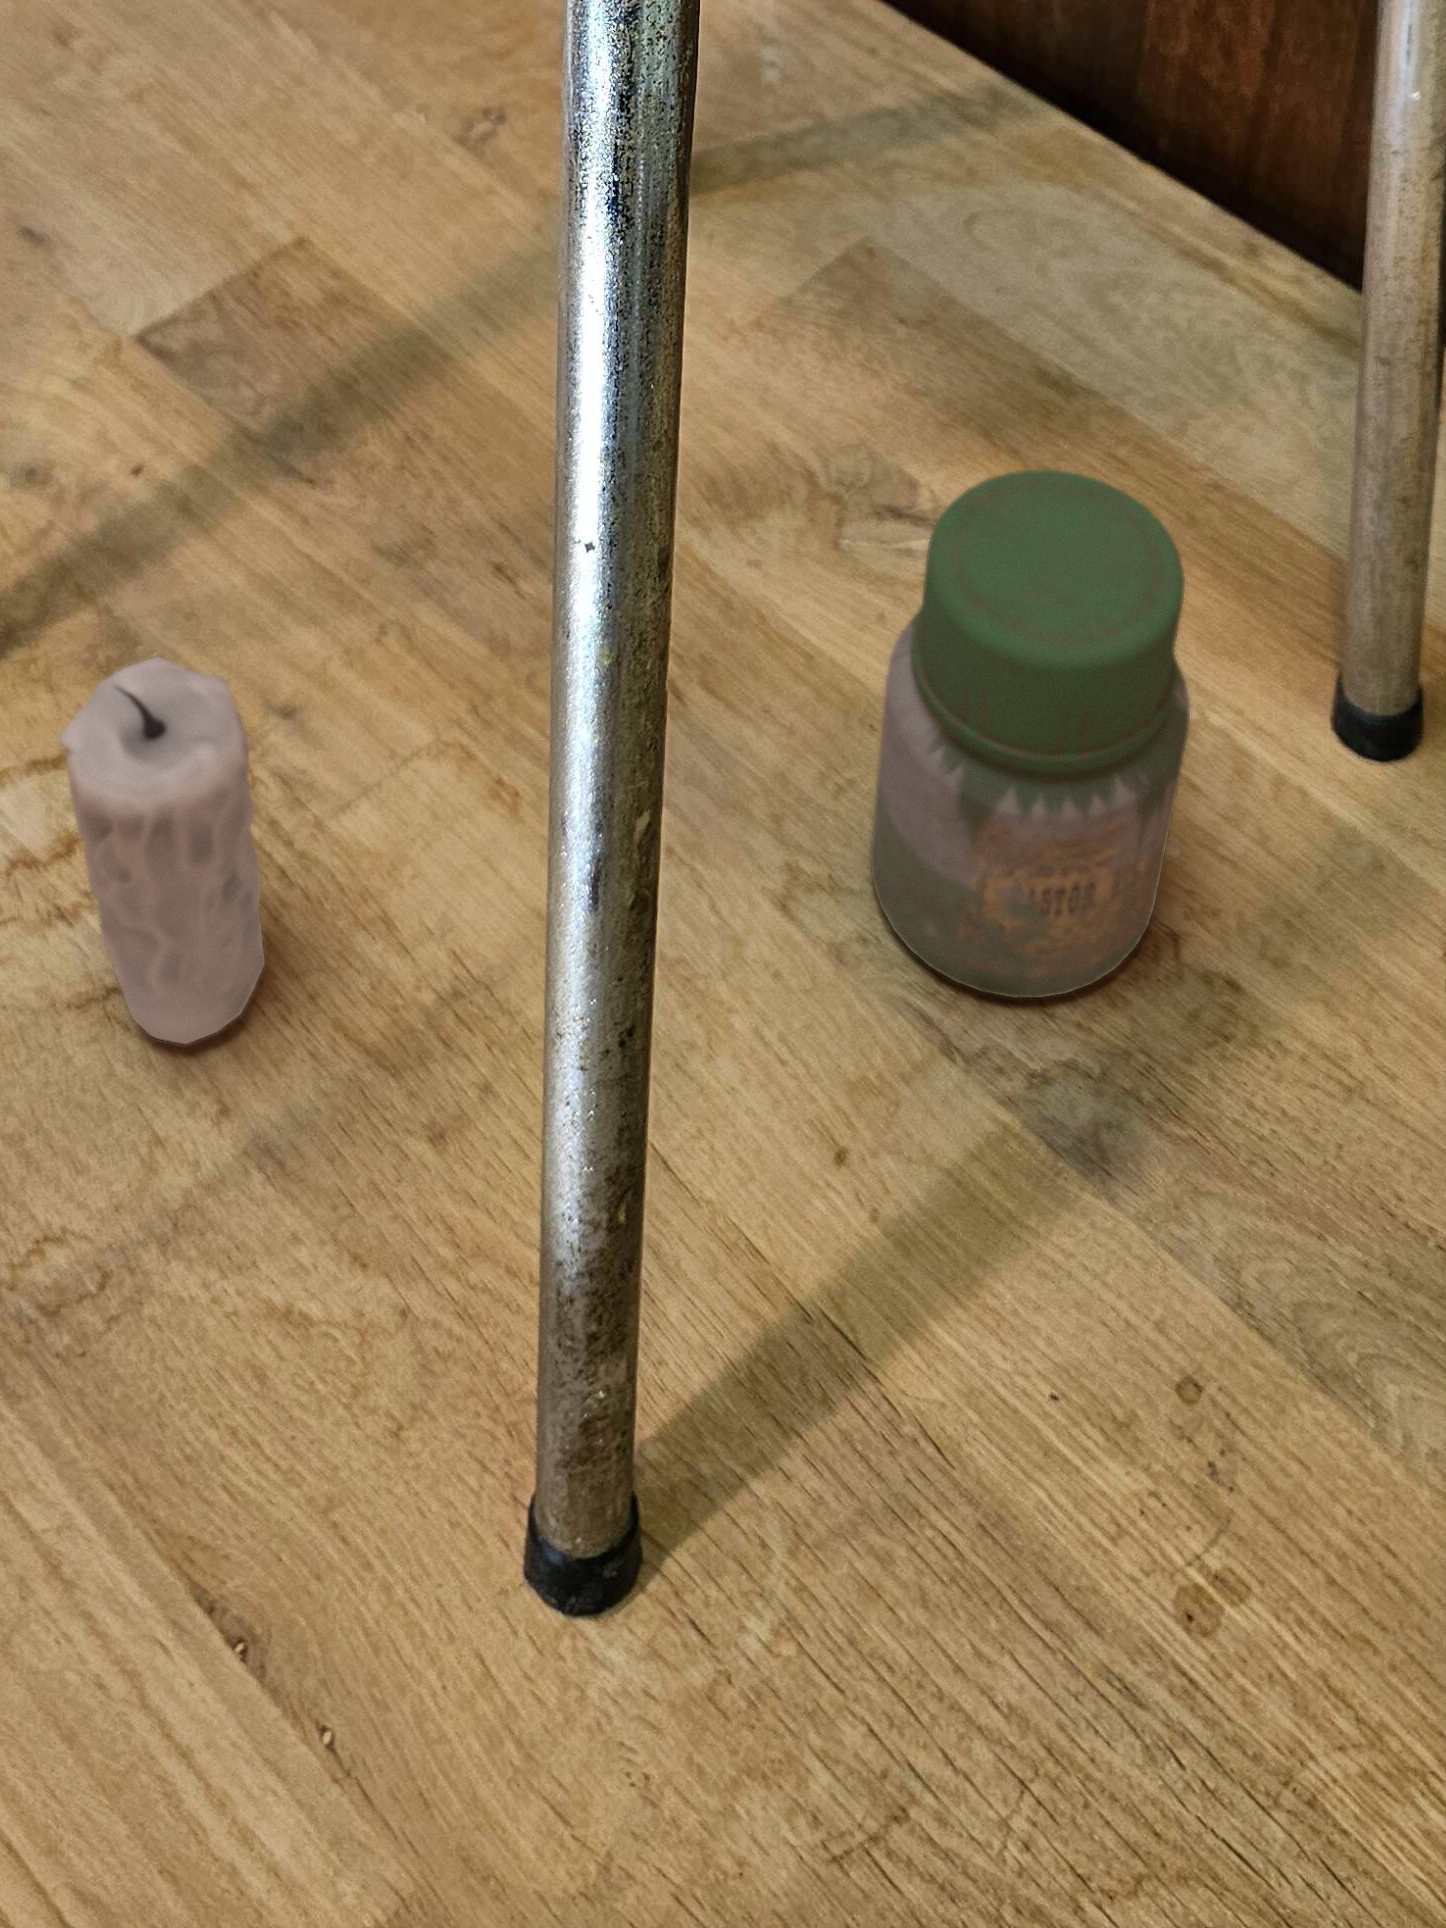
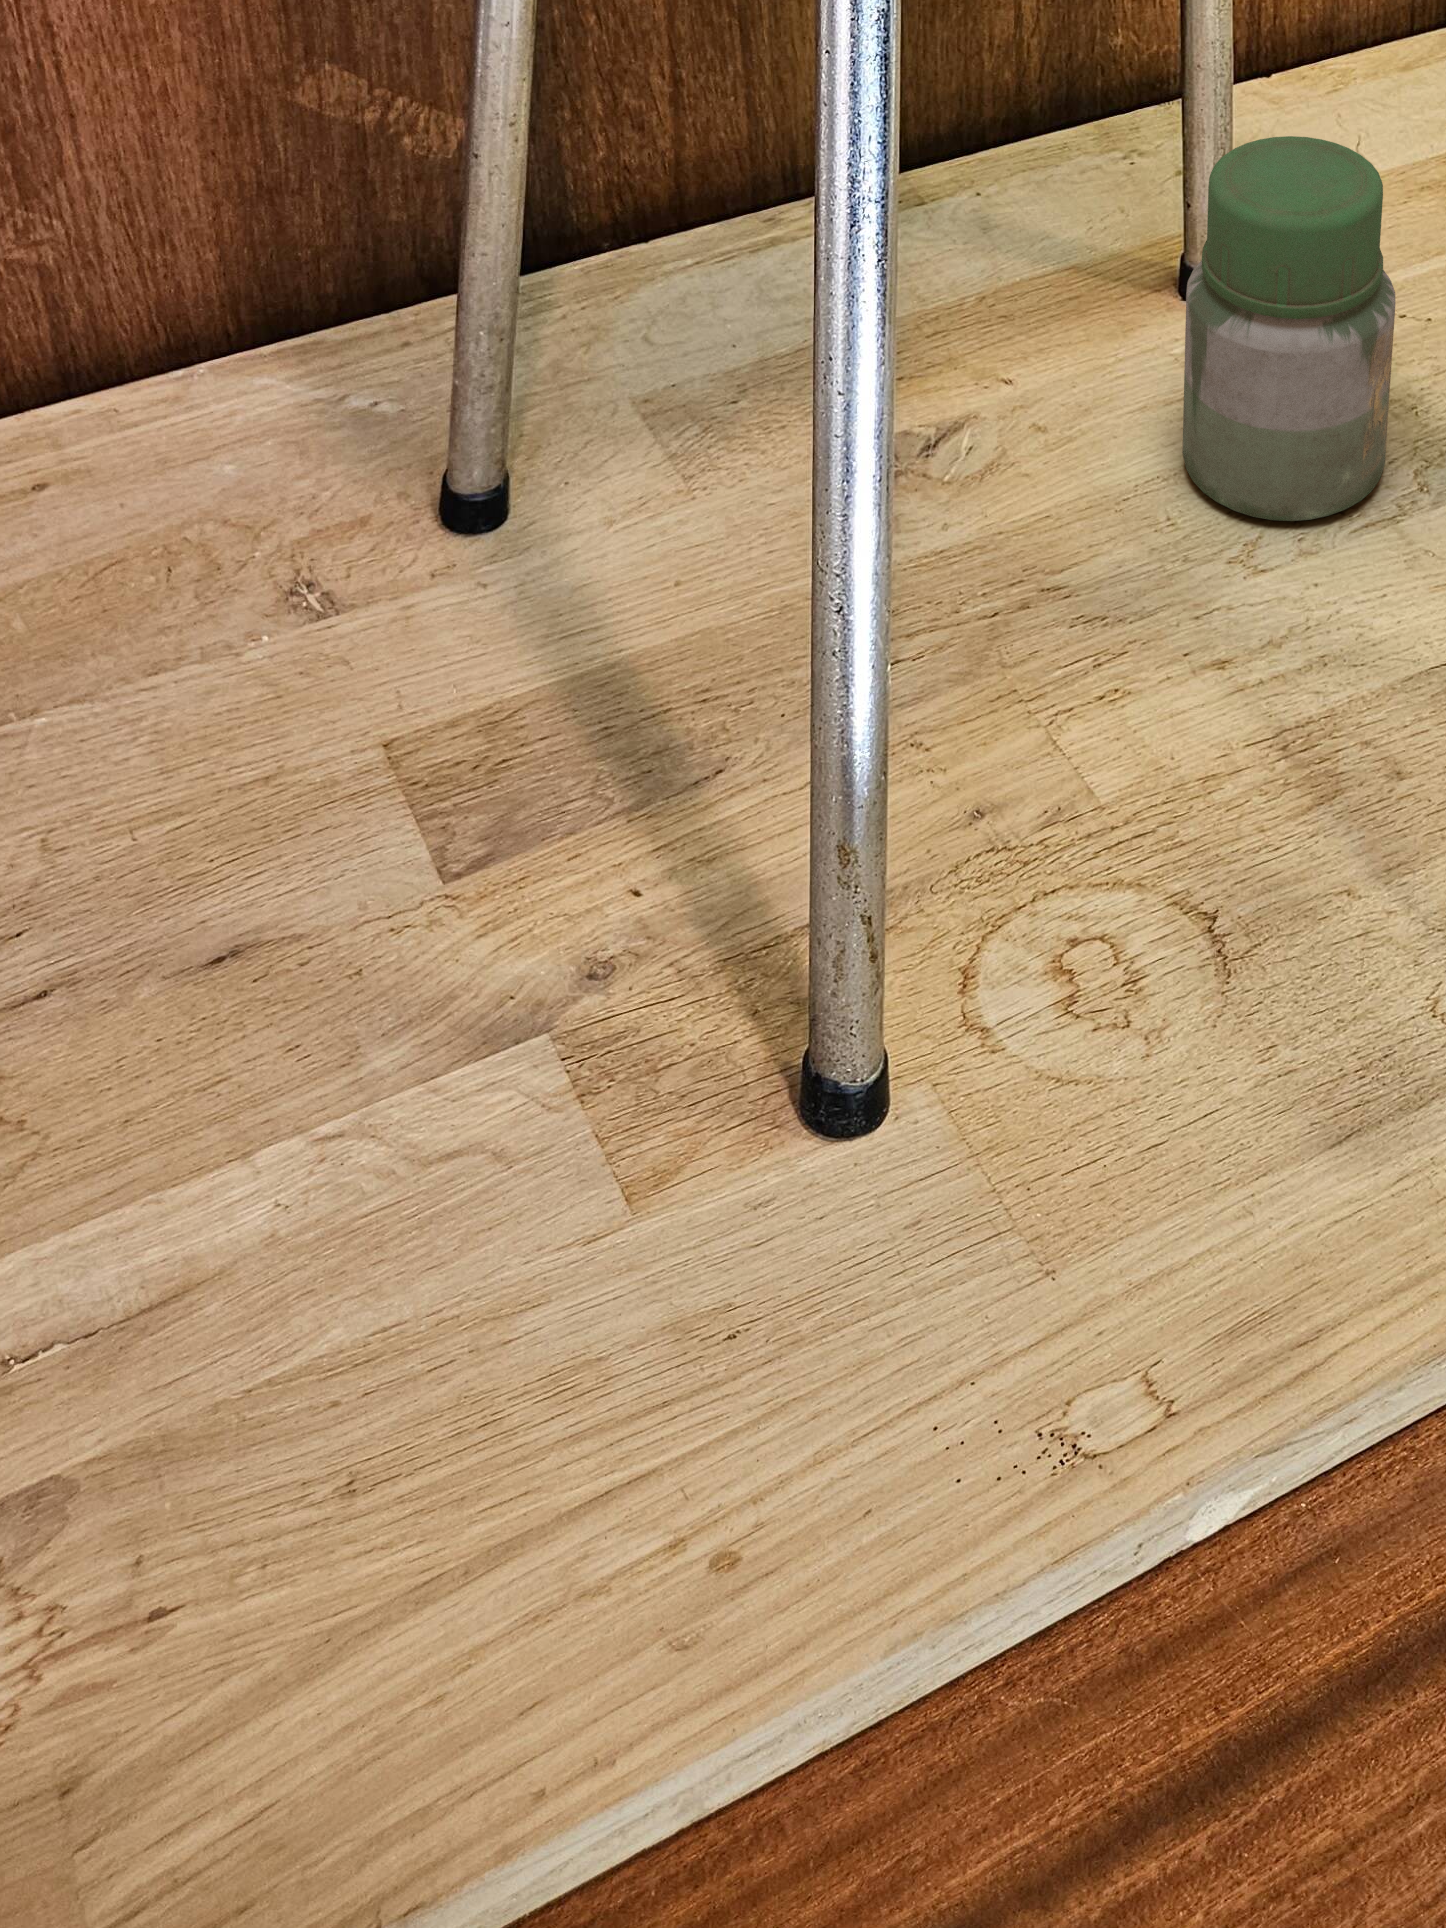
candle: present [59,656,265,1044] -> none [1164,592,1314,937]

